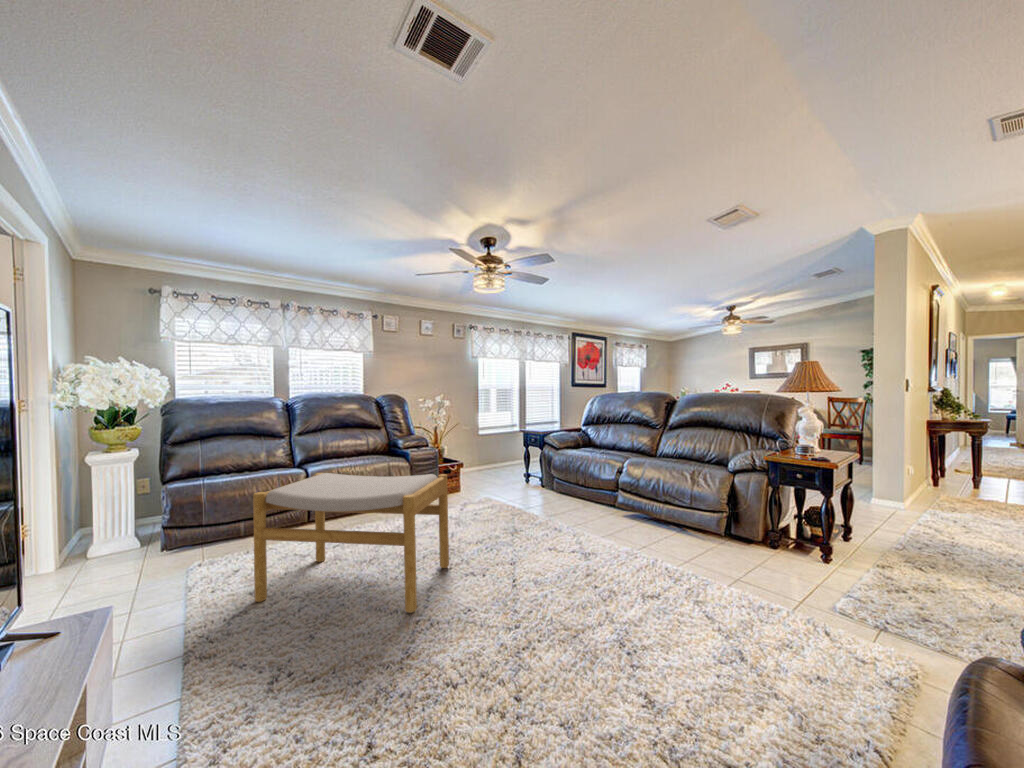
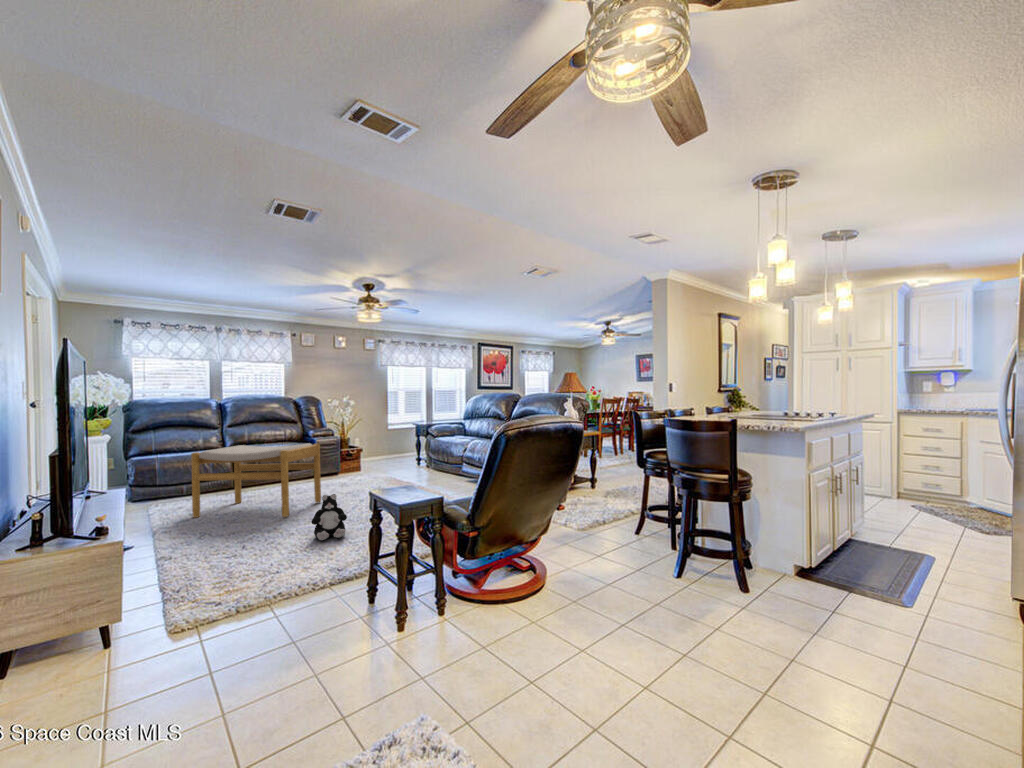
plush toy: none [500,608,580,731] -> present [311,494,347,540]

